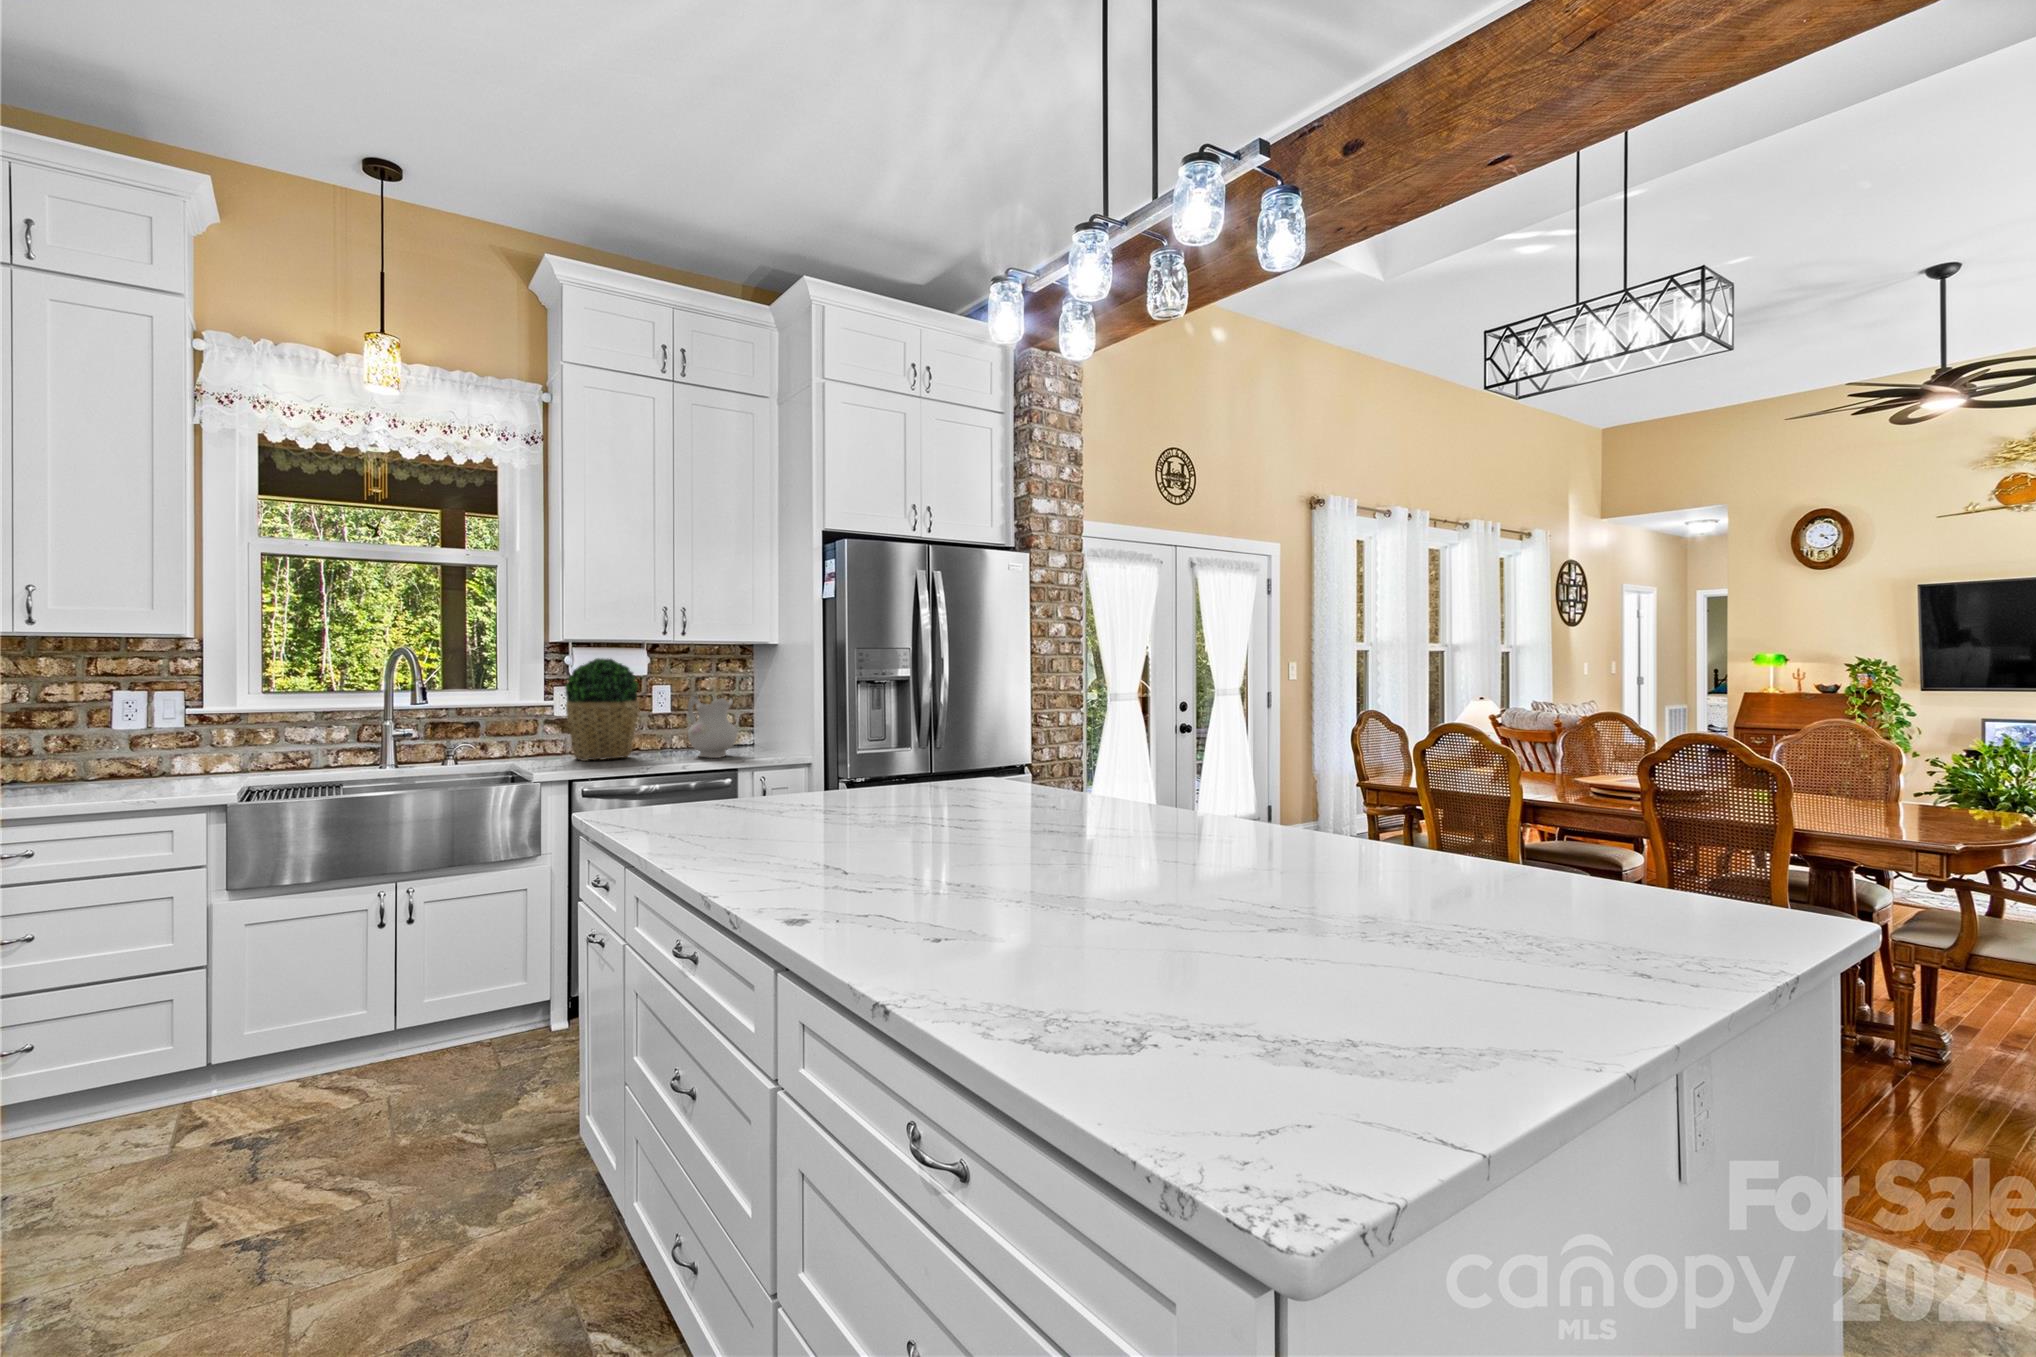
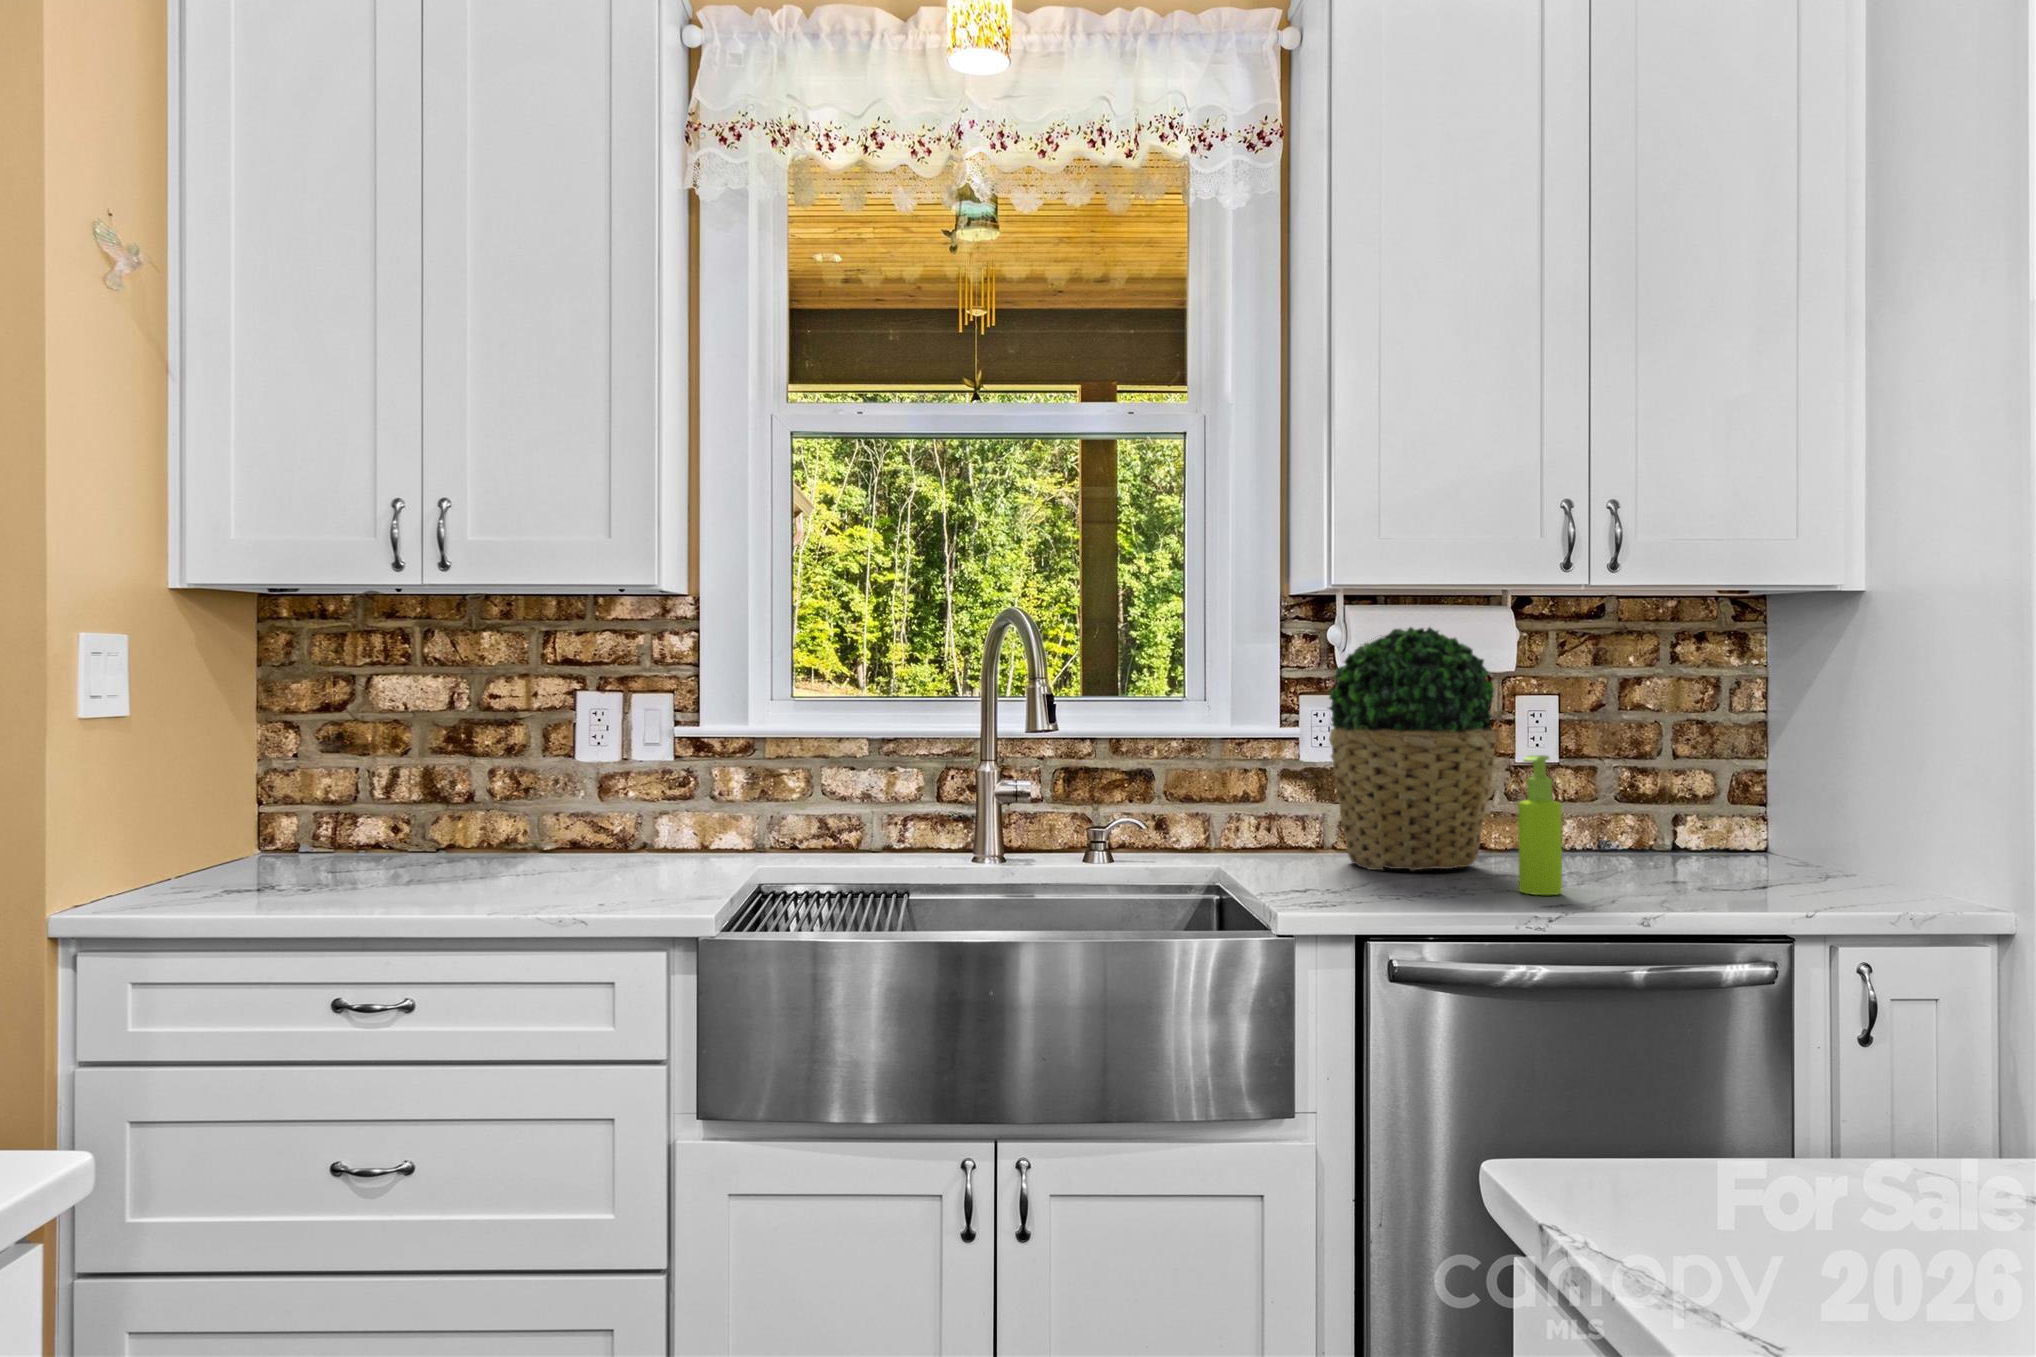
ceramic pitcher: present [688,696,738,758] -> none [1614,718,1756,884]
soap dispenser: none [641,711,658,765] -> present [1518,755,1562,895]

